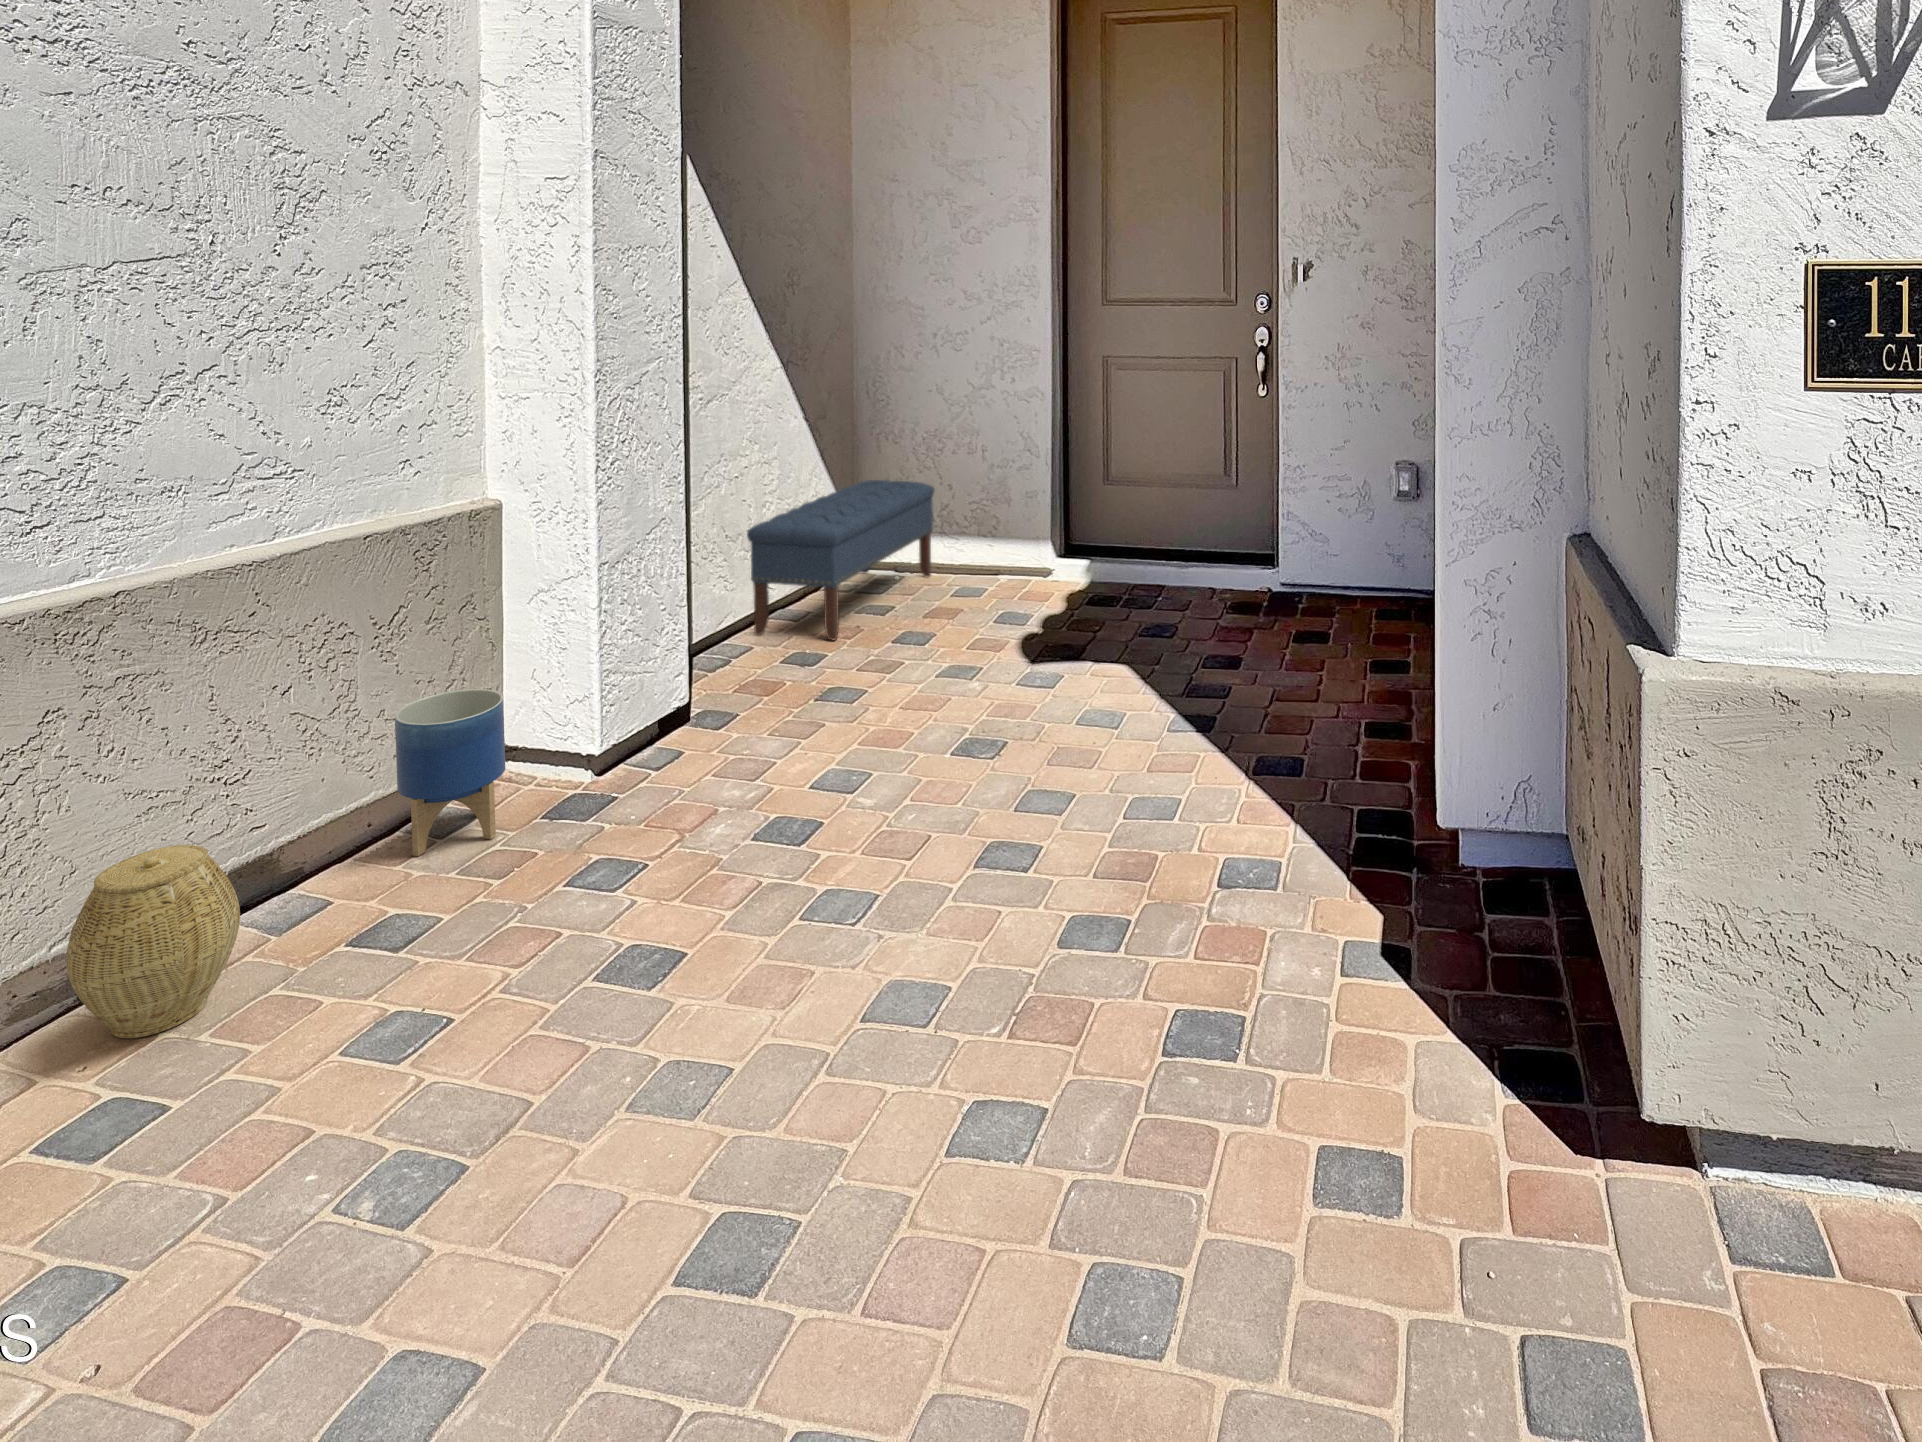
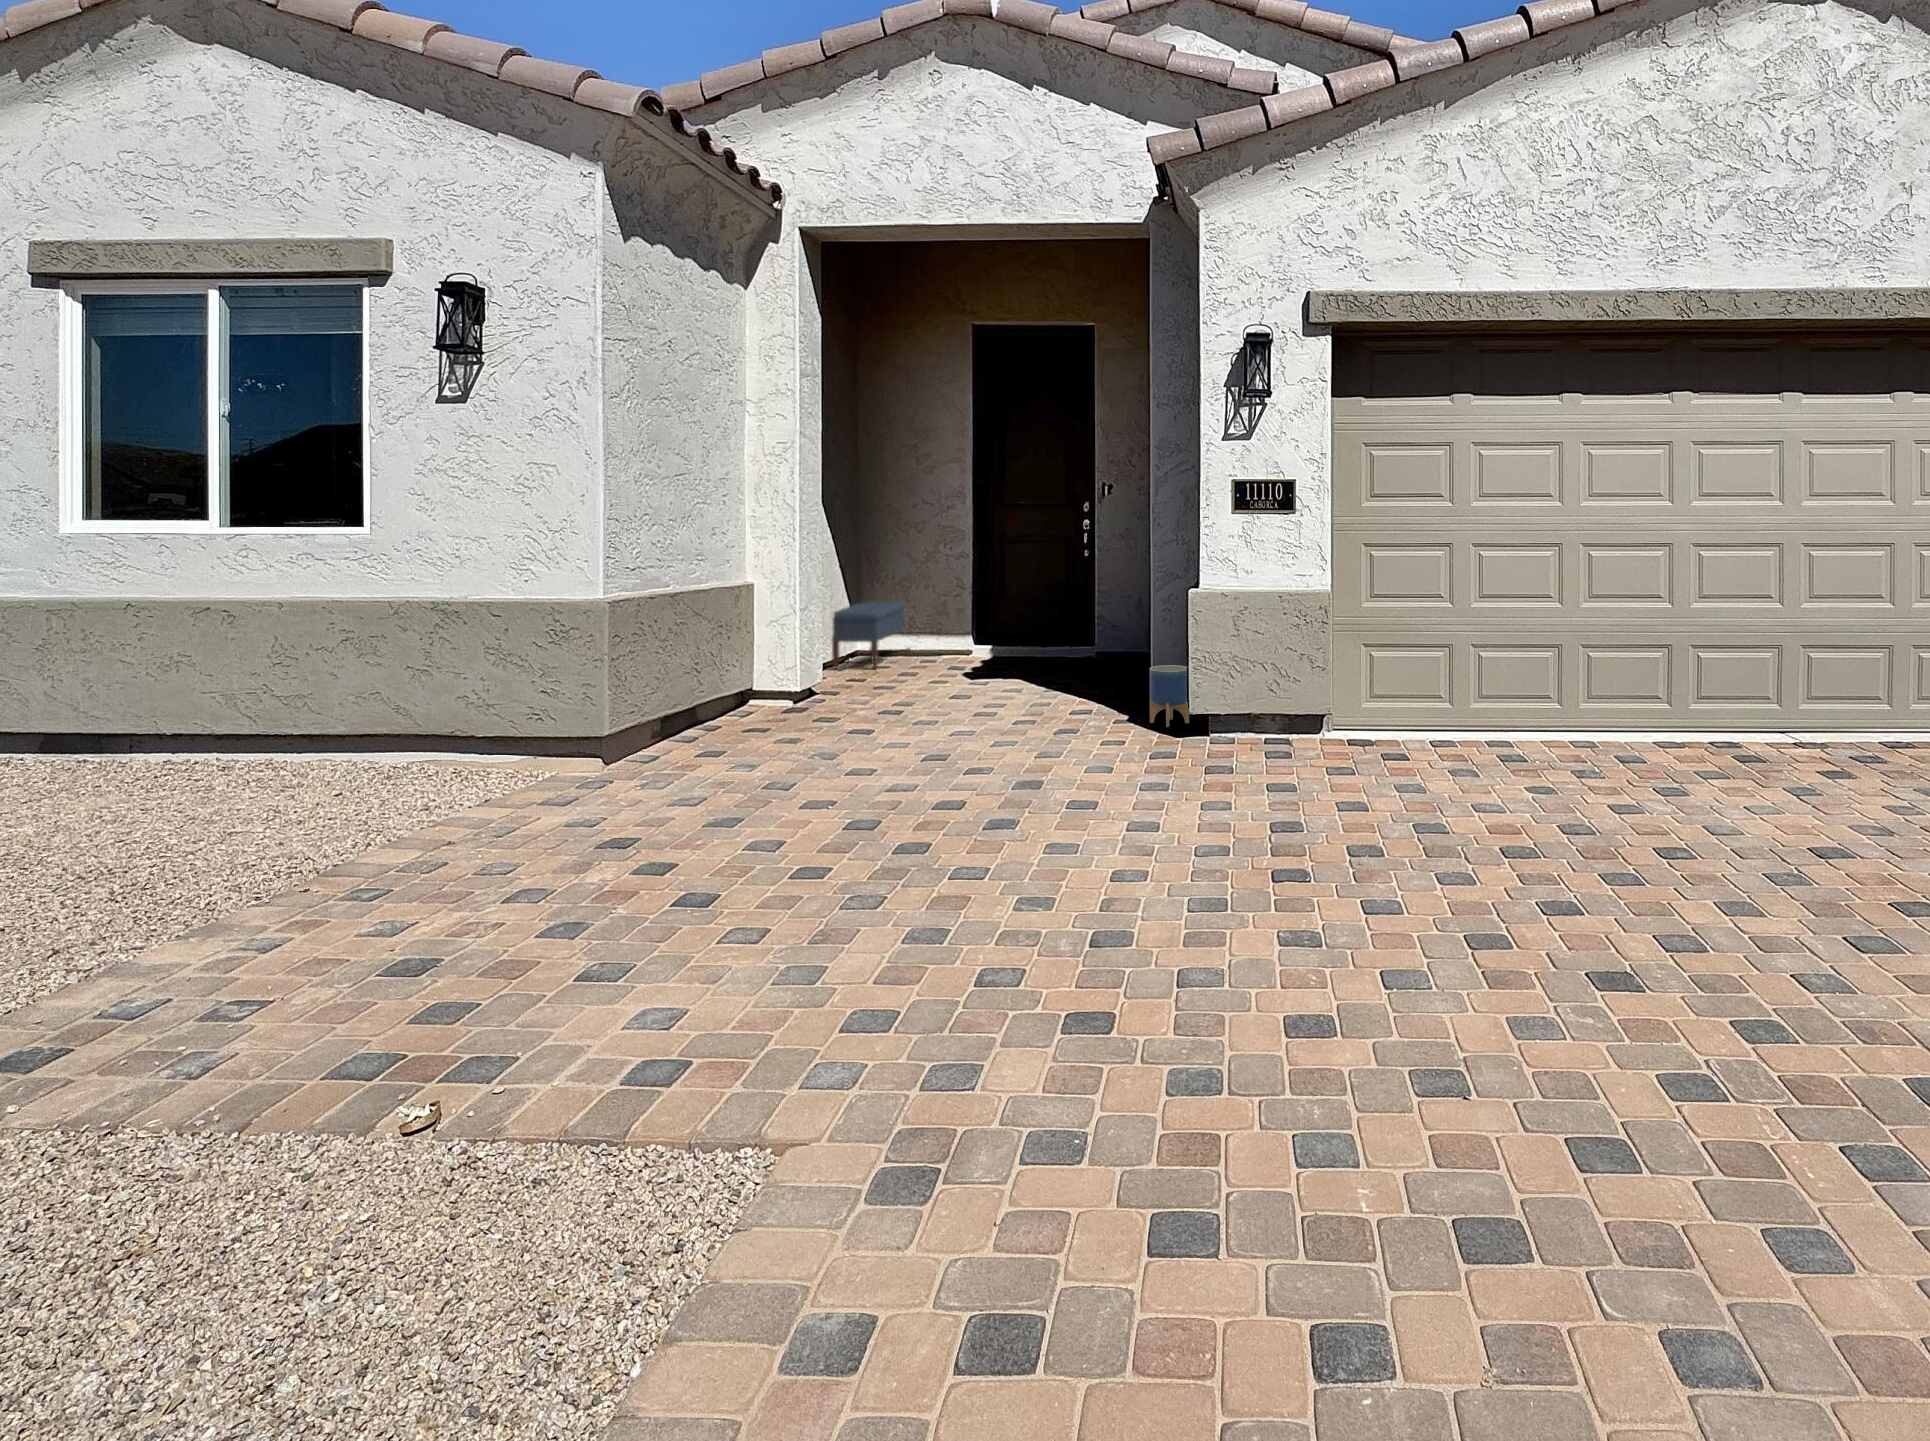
planter: present [395,689,505,856] -> present [1150,665,1189,727]
woven basket: present [66,845,240,1038] -> none [688,682,736,739]

